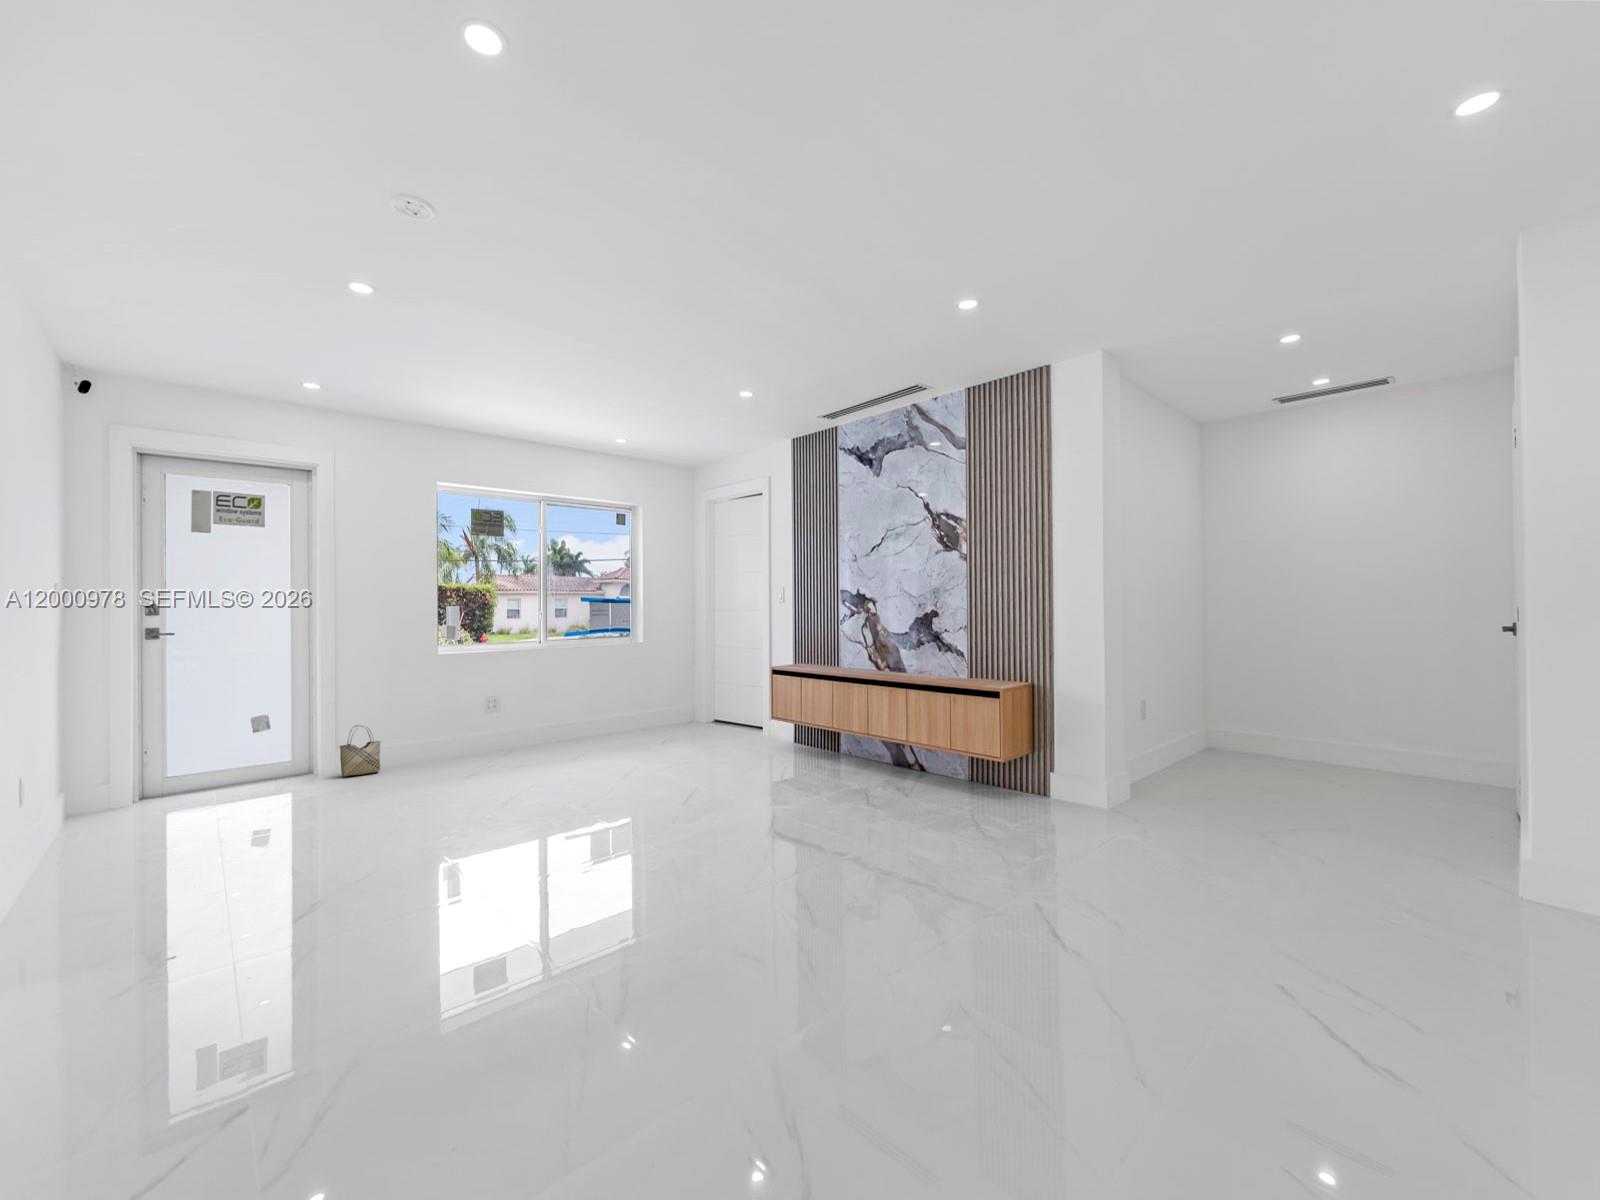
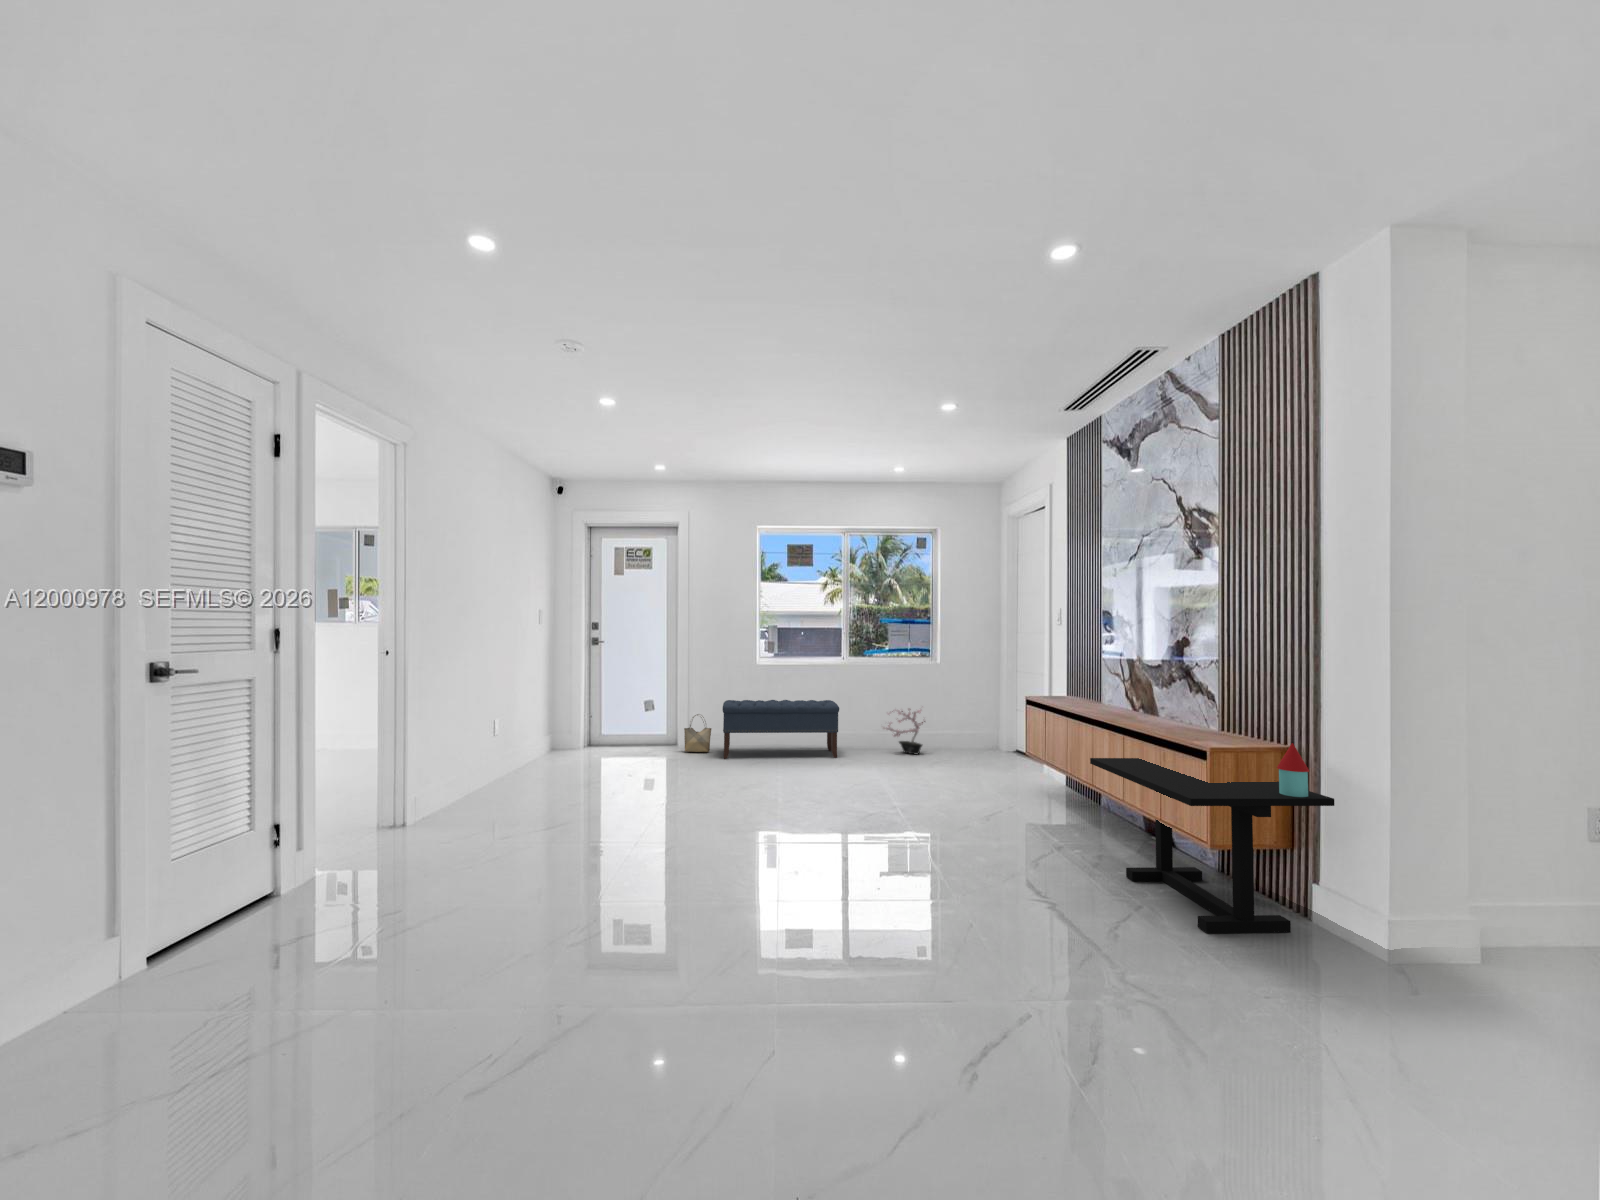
side table: none [906,678,1076,817] -> present [1090,743,1334,933]
potted plant: none [589,687,637,738] -> present [883,706,925,755]
bench: none [396,691,555,775] -> present [723,700,839,759]

